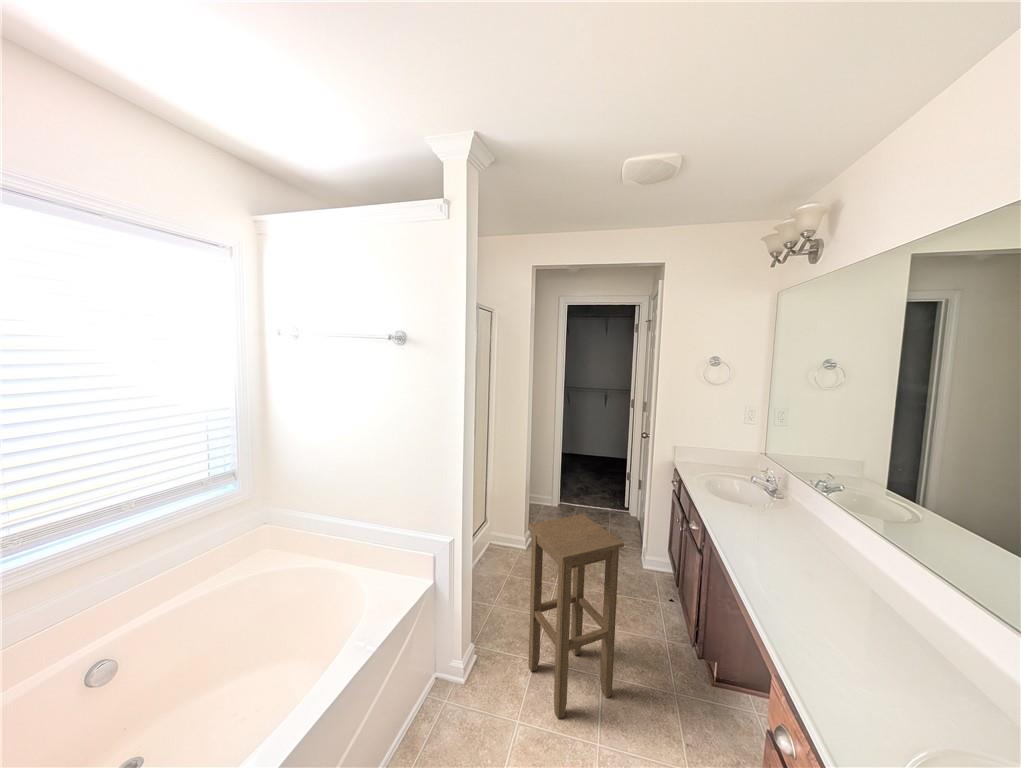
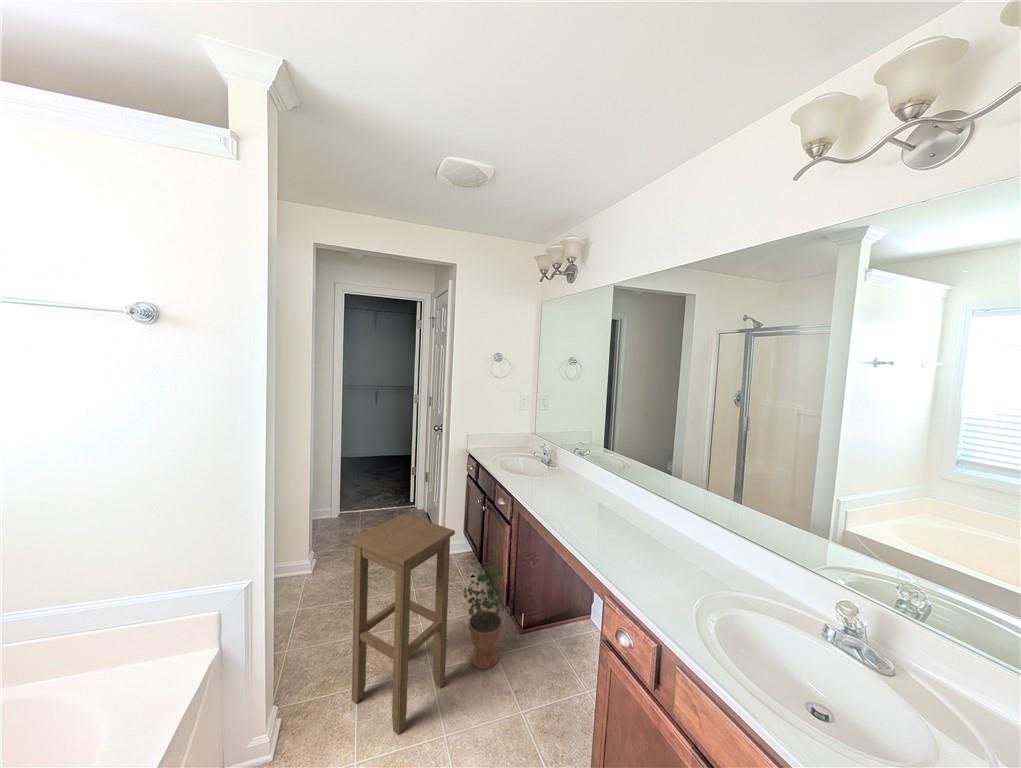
potted plant: none [636,584,687,706] -> present [463,561,504,669]

